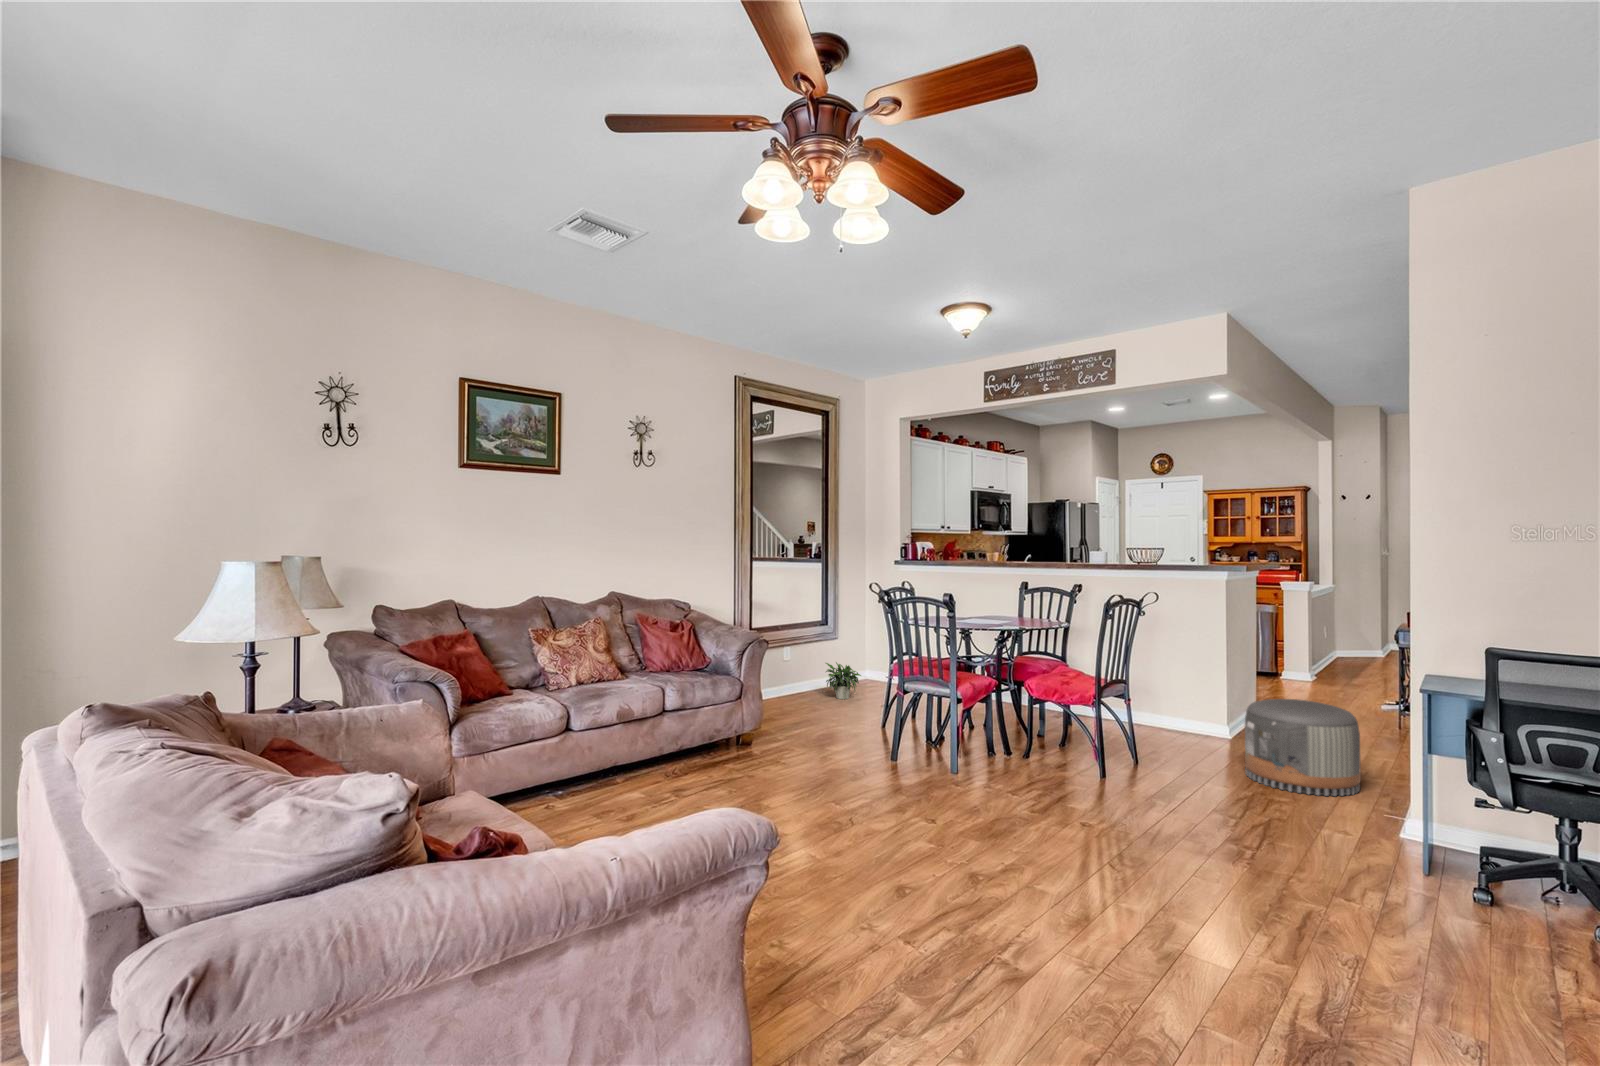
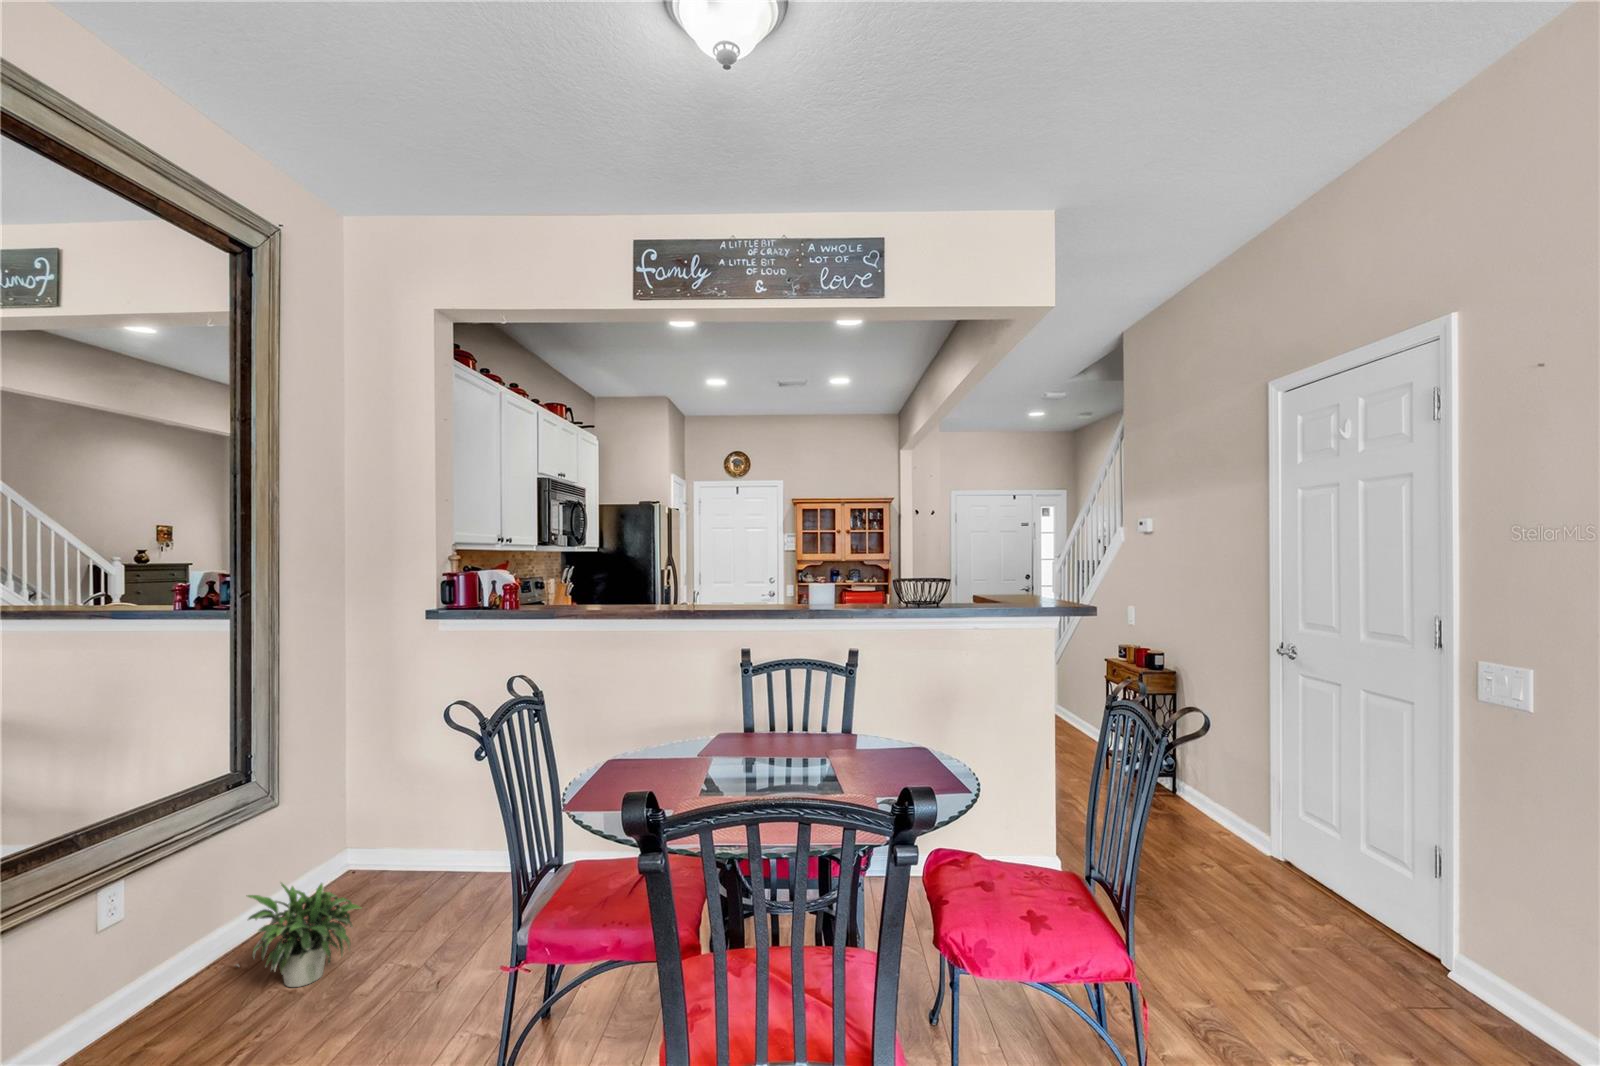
pouf: present [1245,699,1361,796] -> none [1214,831,1416,1032]

